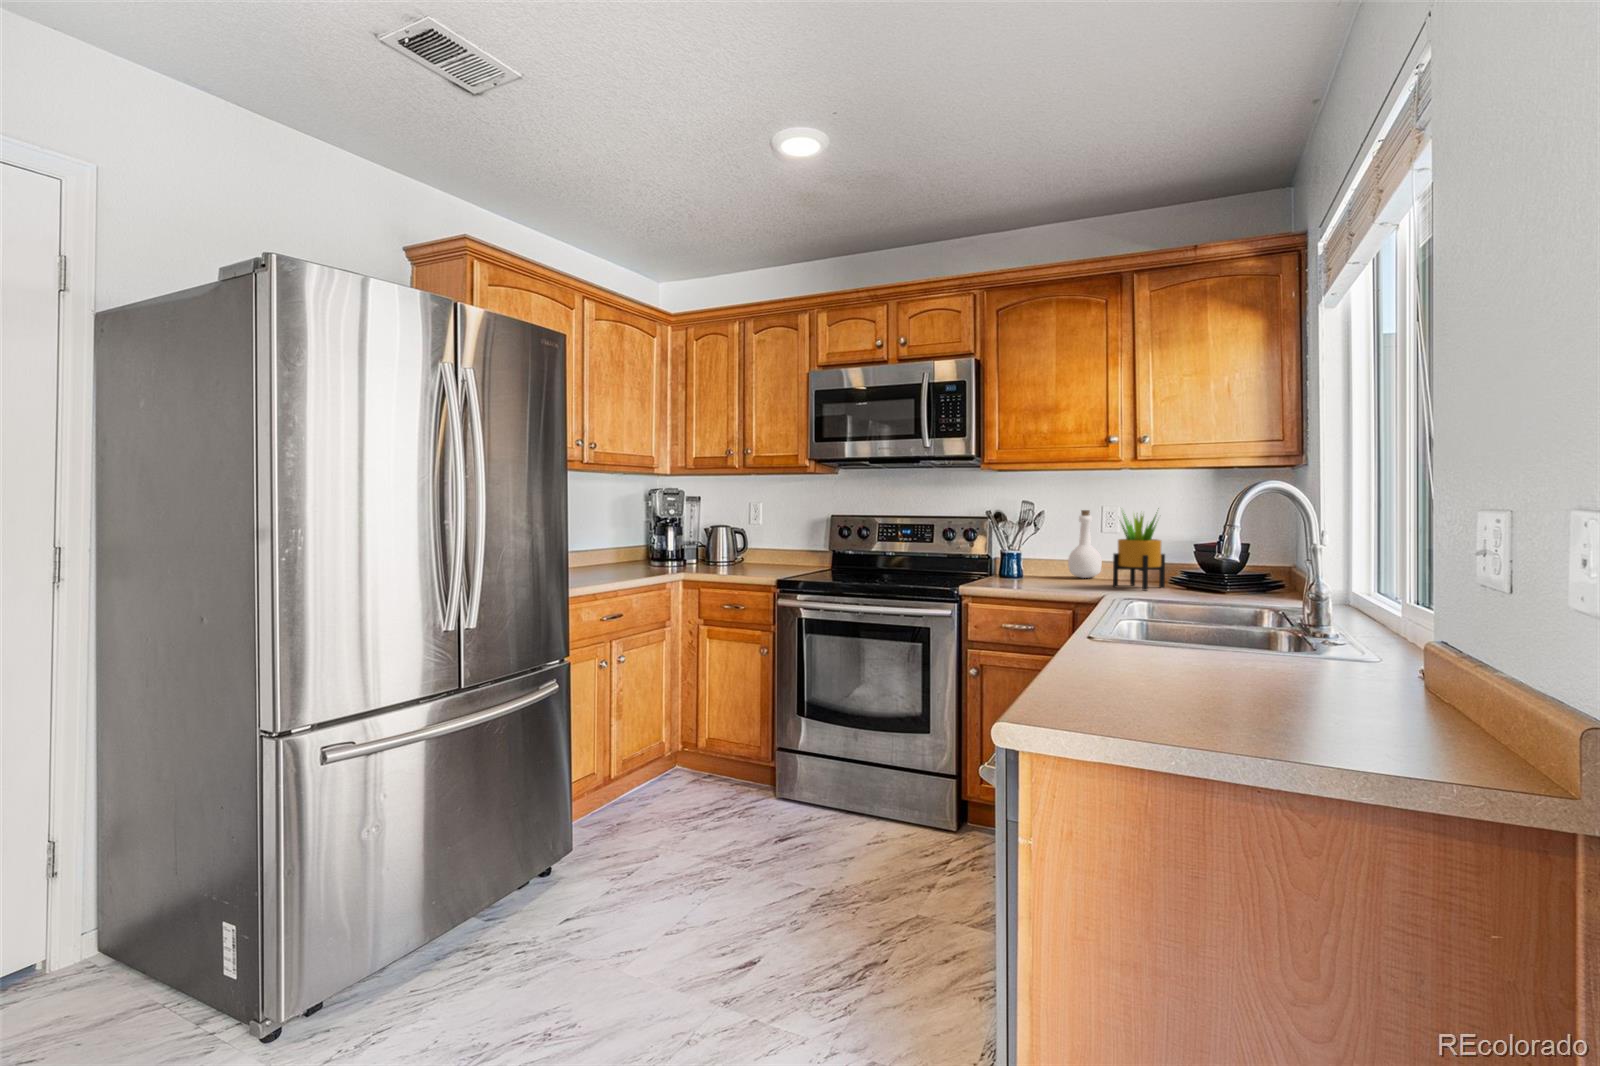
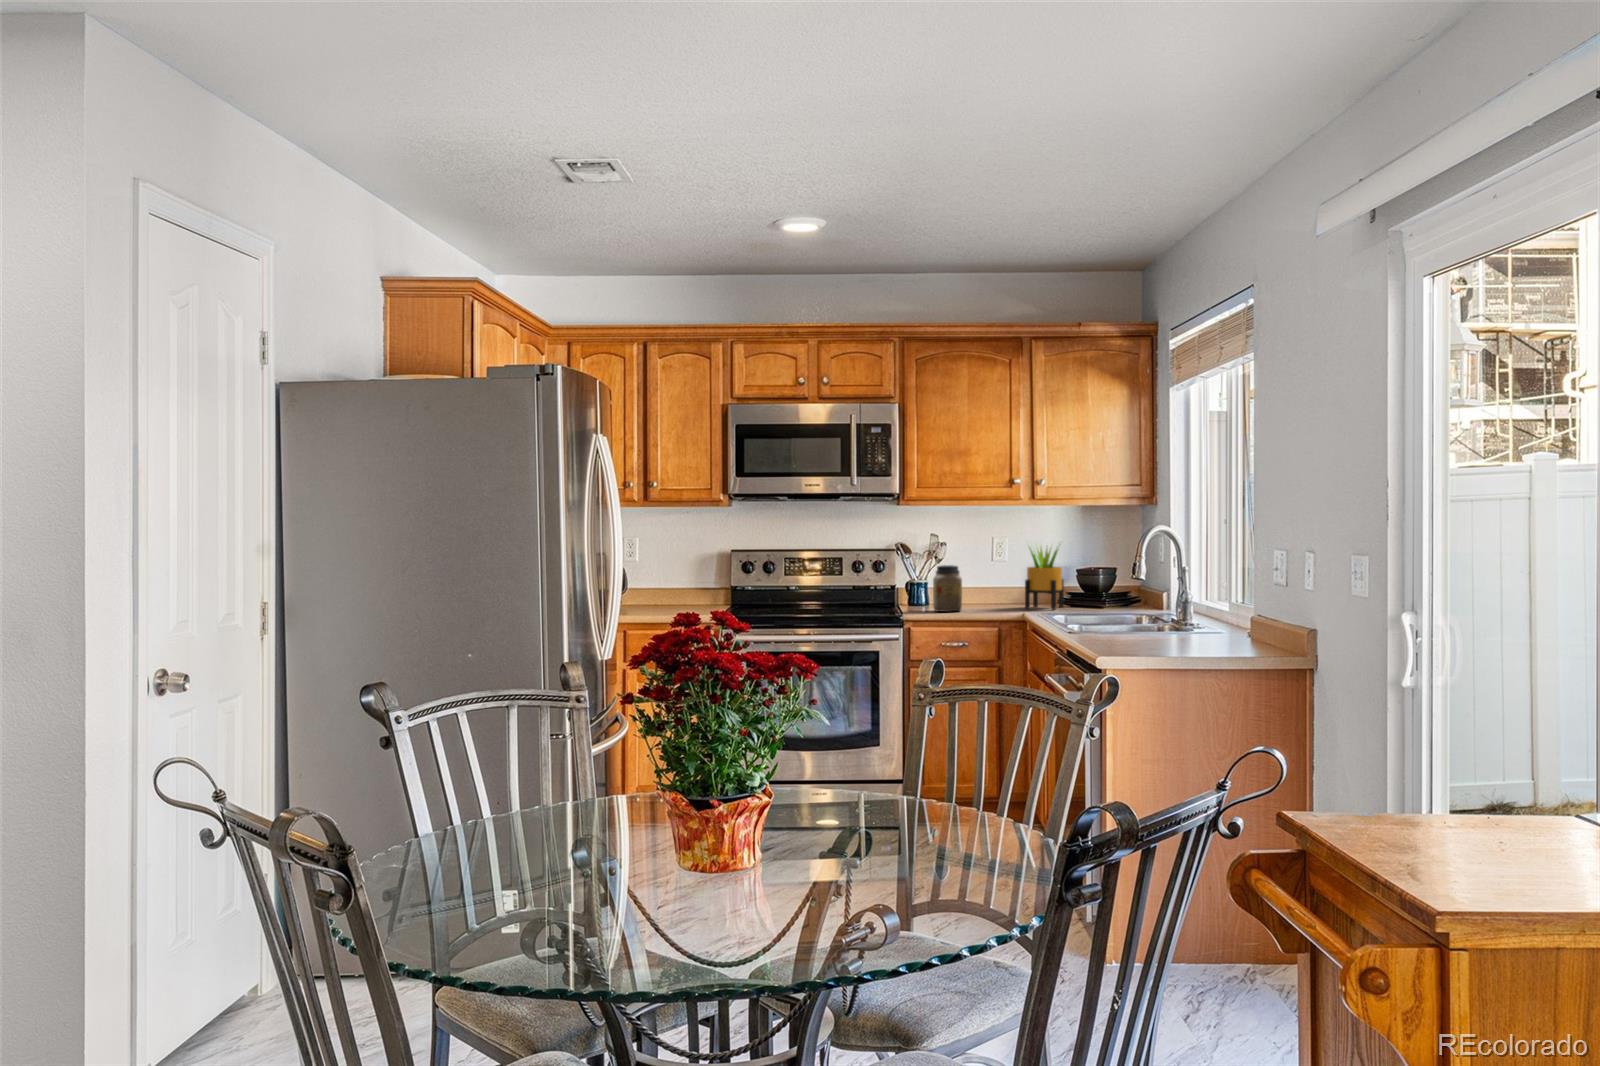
bottle: present [1068,510,1102,578] -> none [969,542,998,603]
jar: none [1008,535,1041,586] -> present [933,565,962,612]

